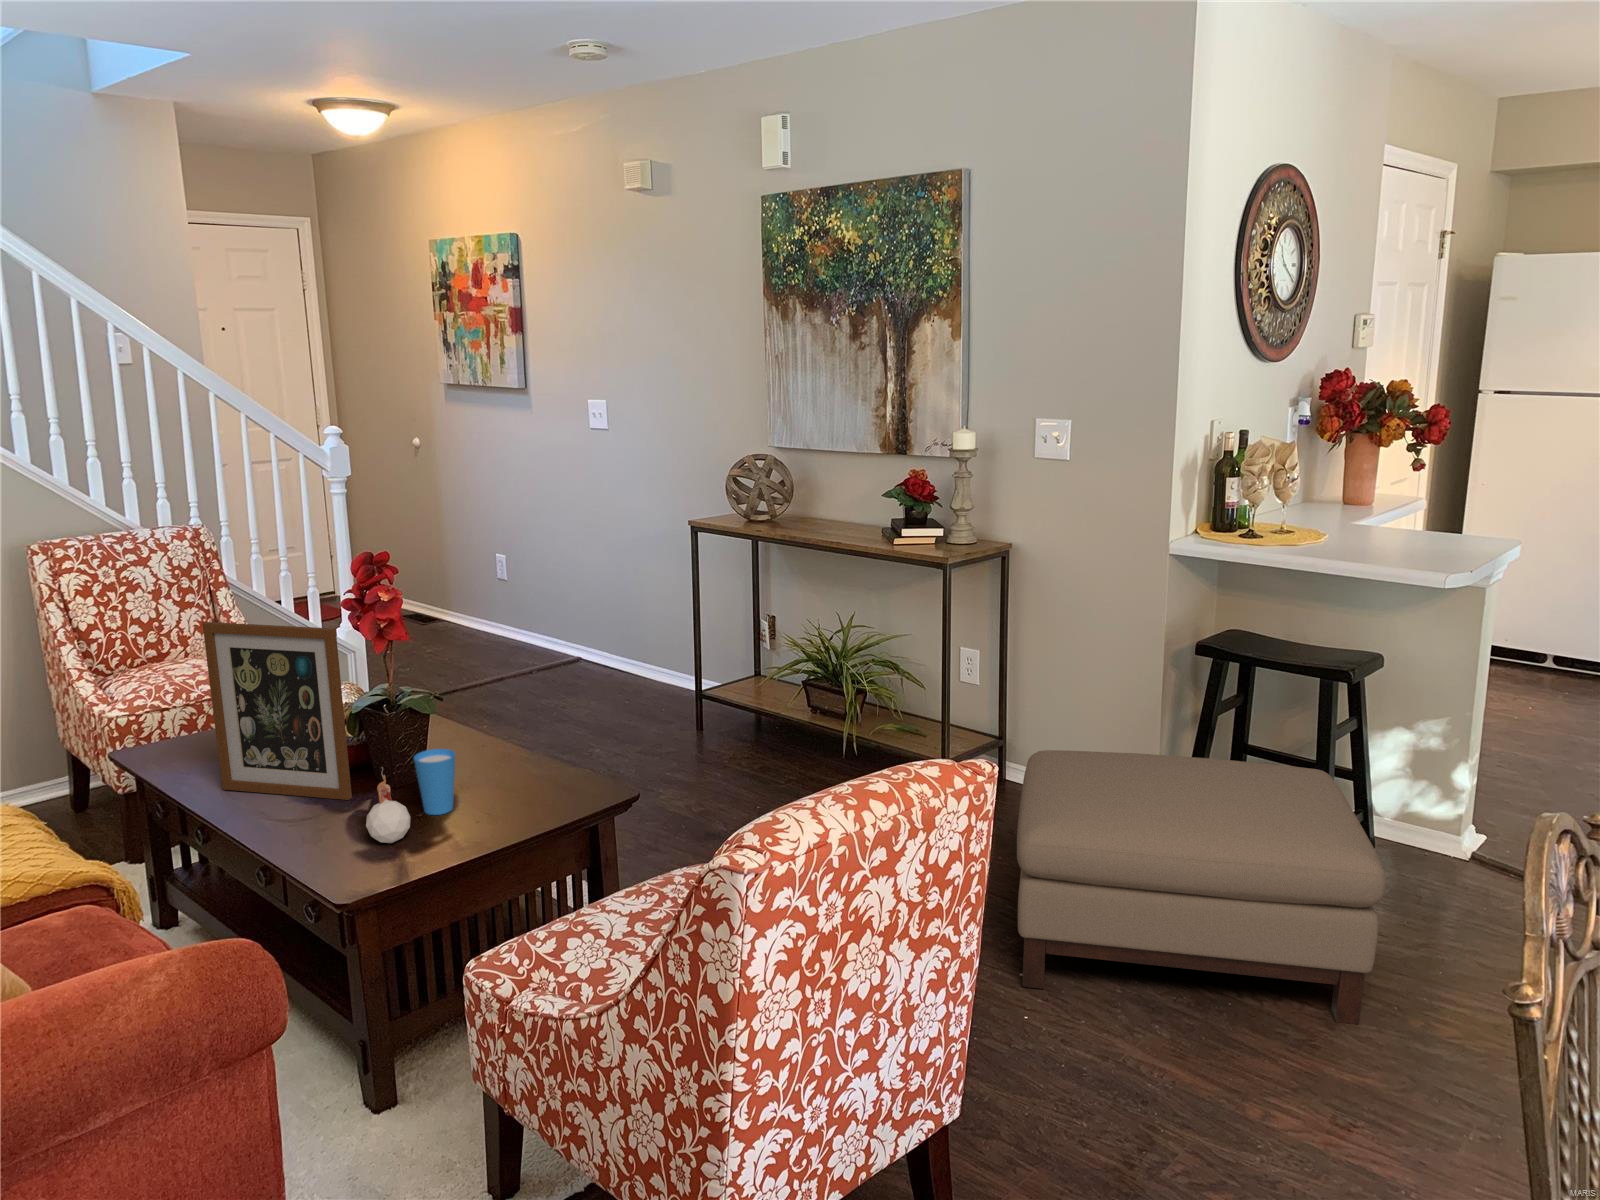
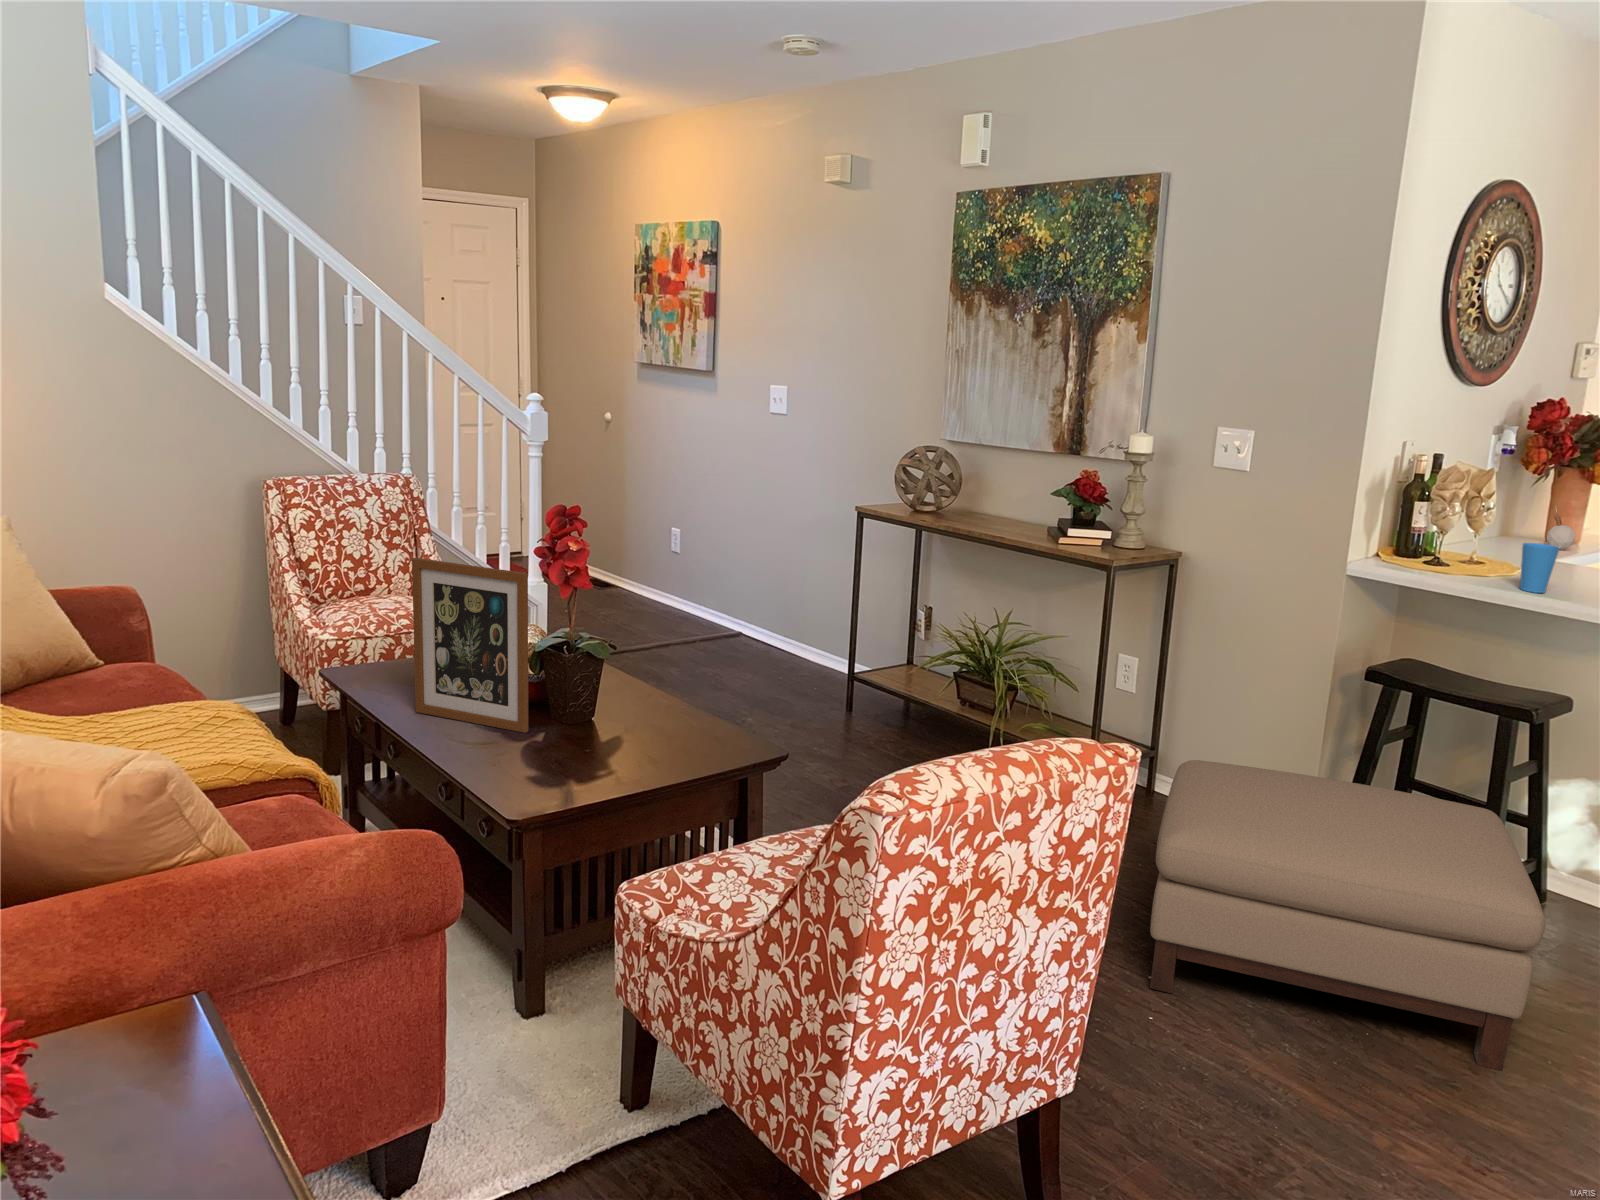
cup: present [414,749,455,815] -> present [1520,543,1559,593]
candle: present [366,767,410,843] -> present [1547,510,1575,550]

